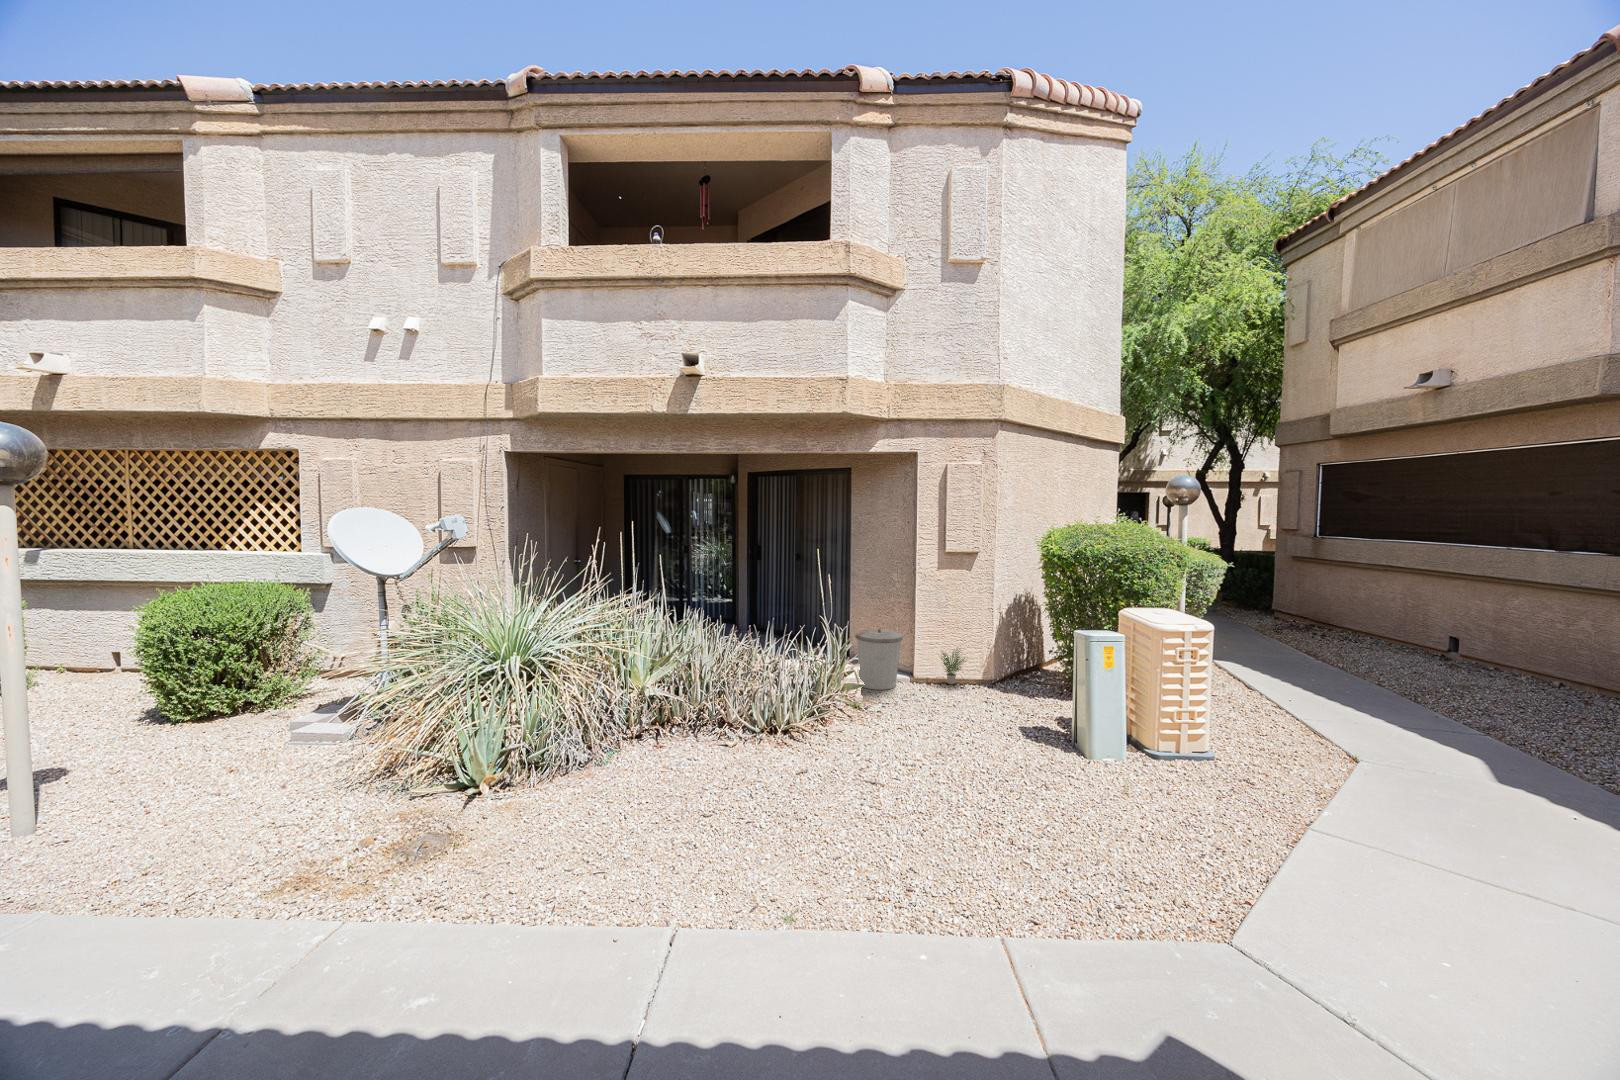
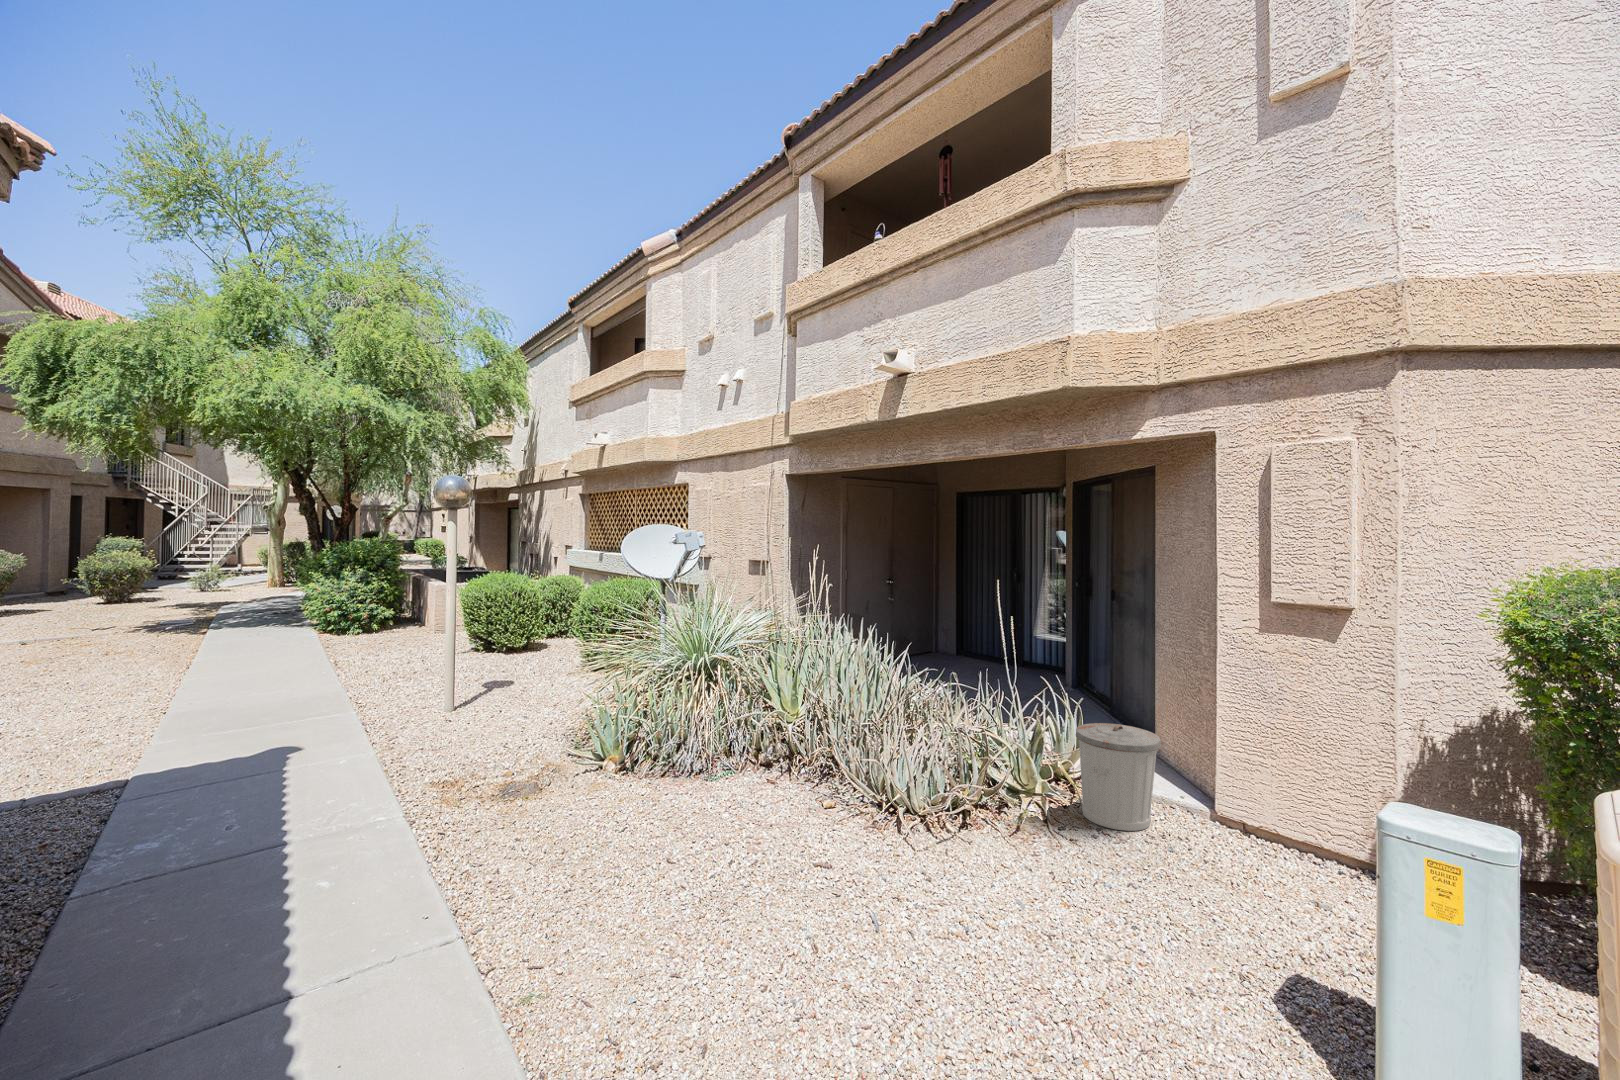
potted plant: present [941,649,965,684] -> none [1233,786,1310,861]

